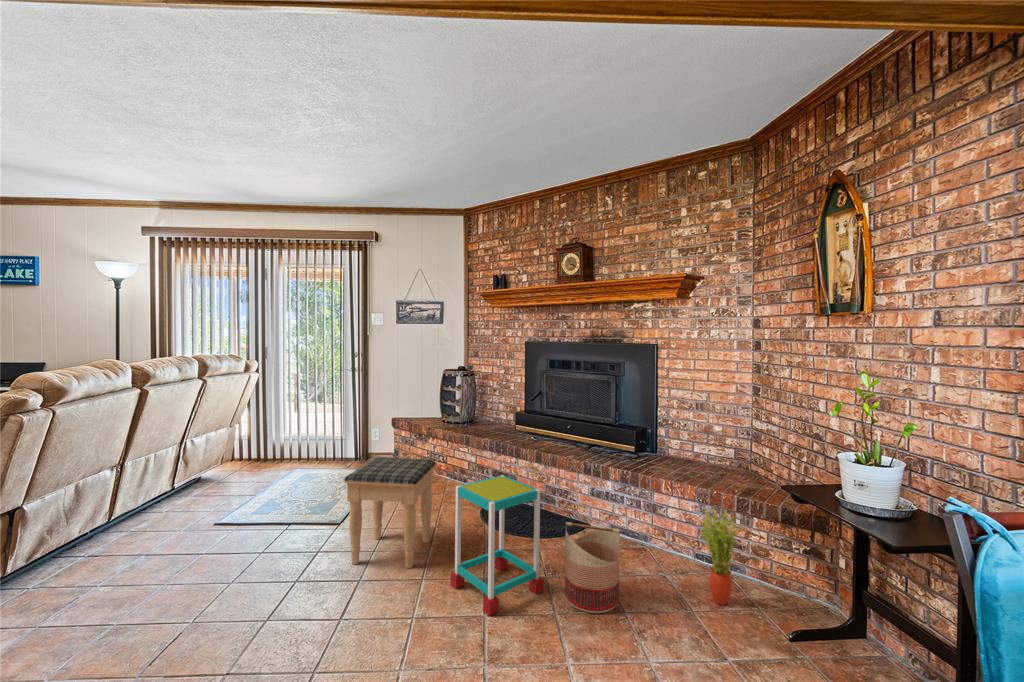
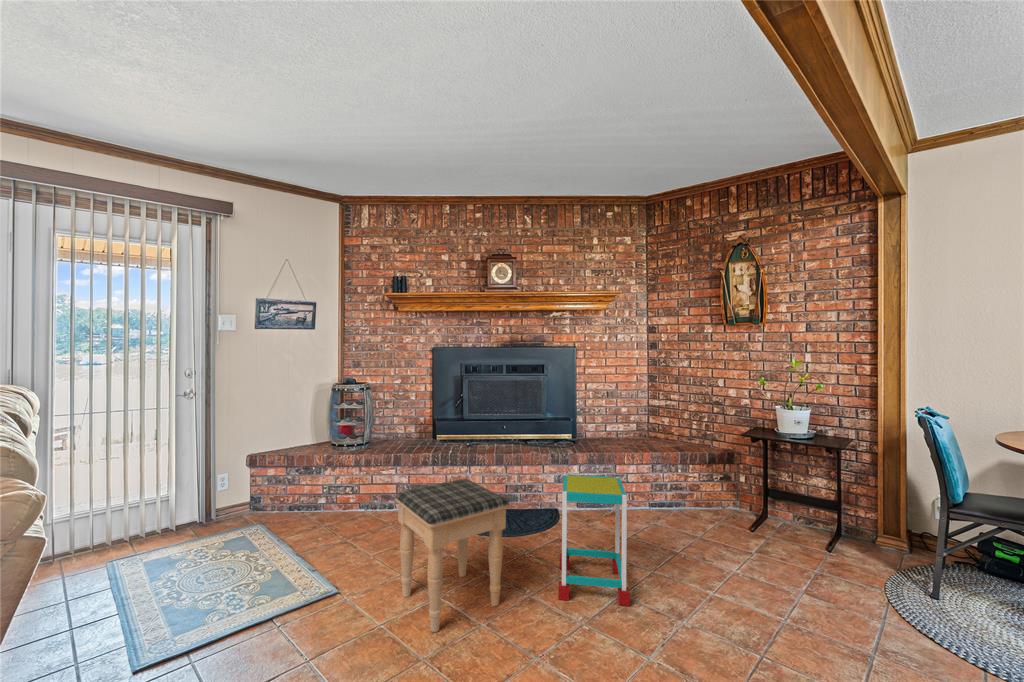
potted plant: present [698,509,743,605] -> none [692,461,717,531]
basket: present [565,522,621,613] -> none [630,494,677,570]

